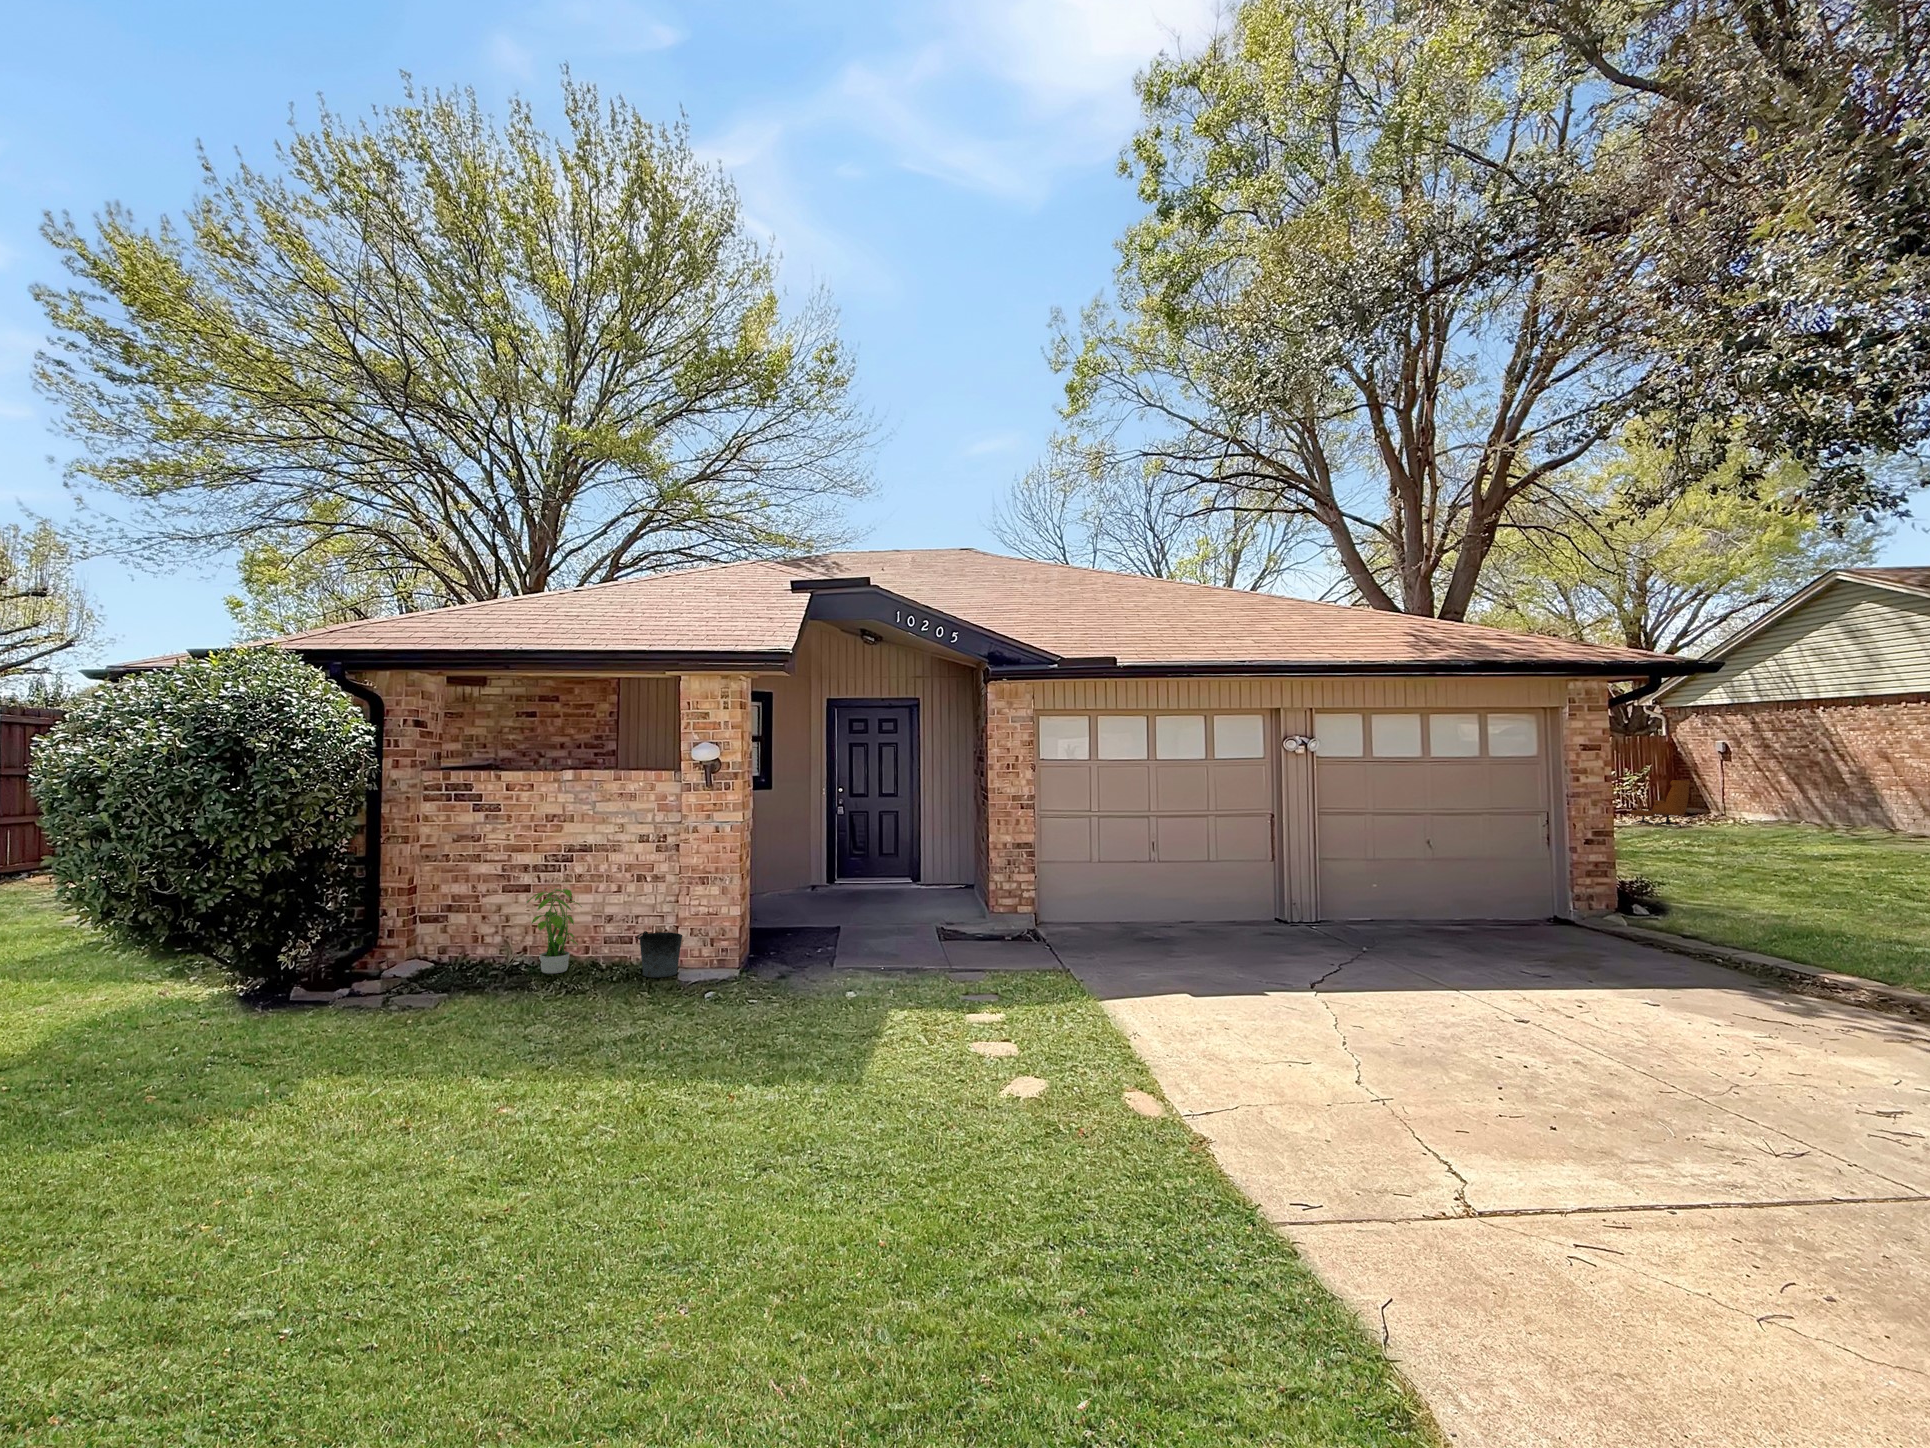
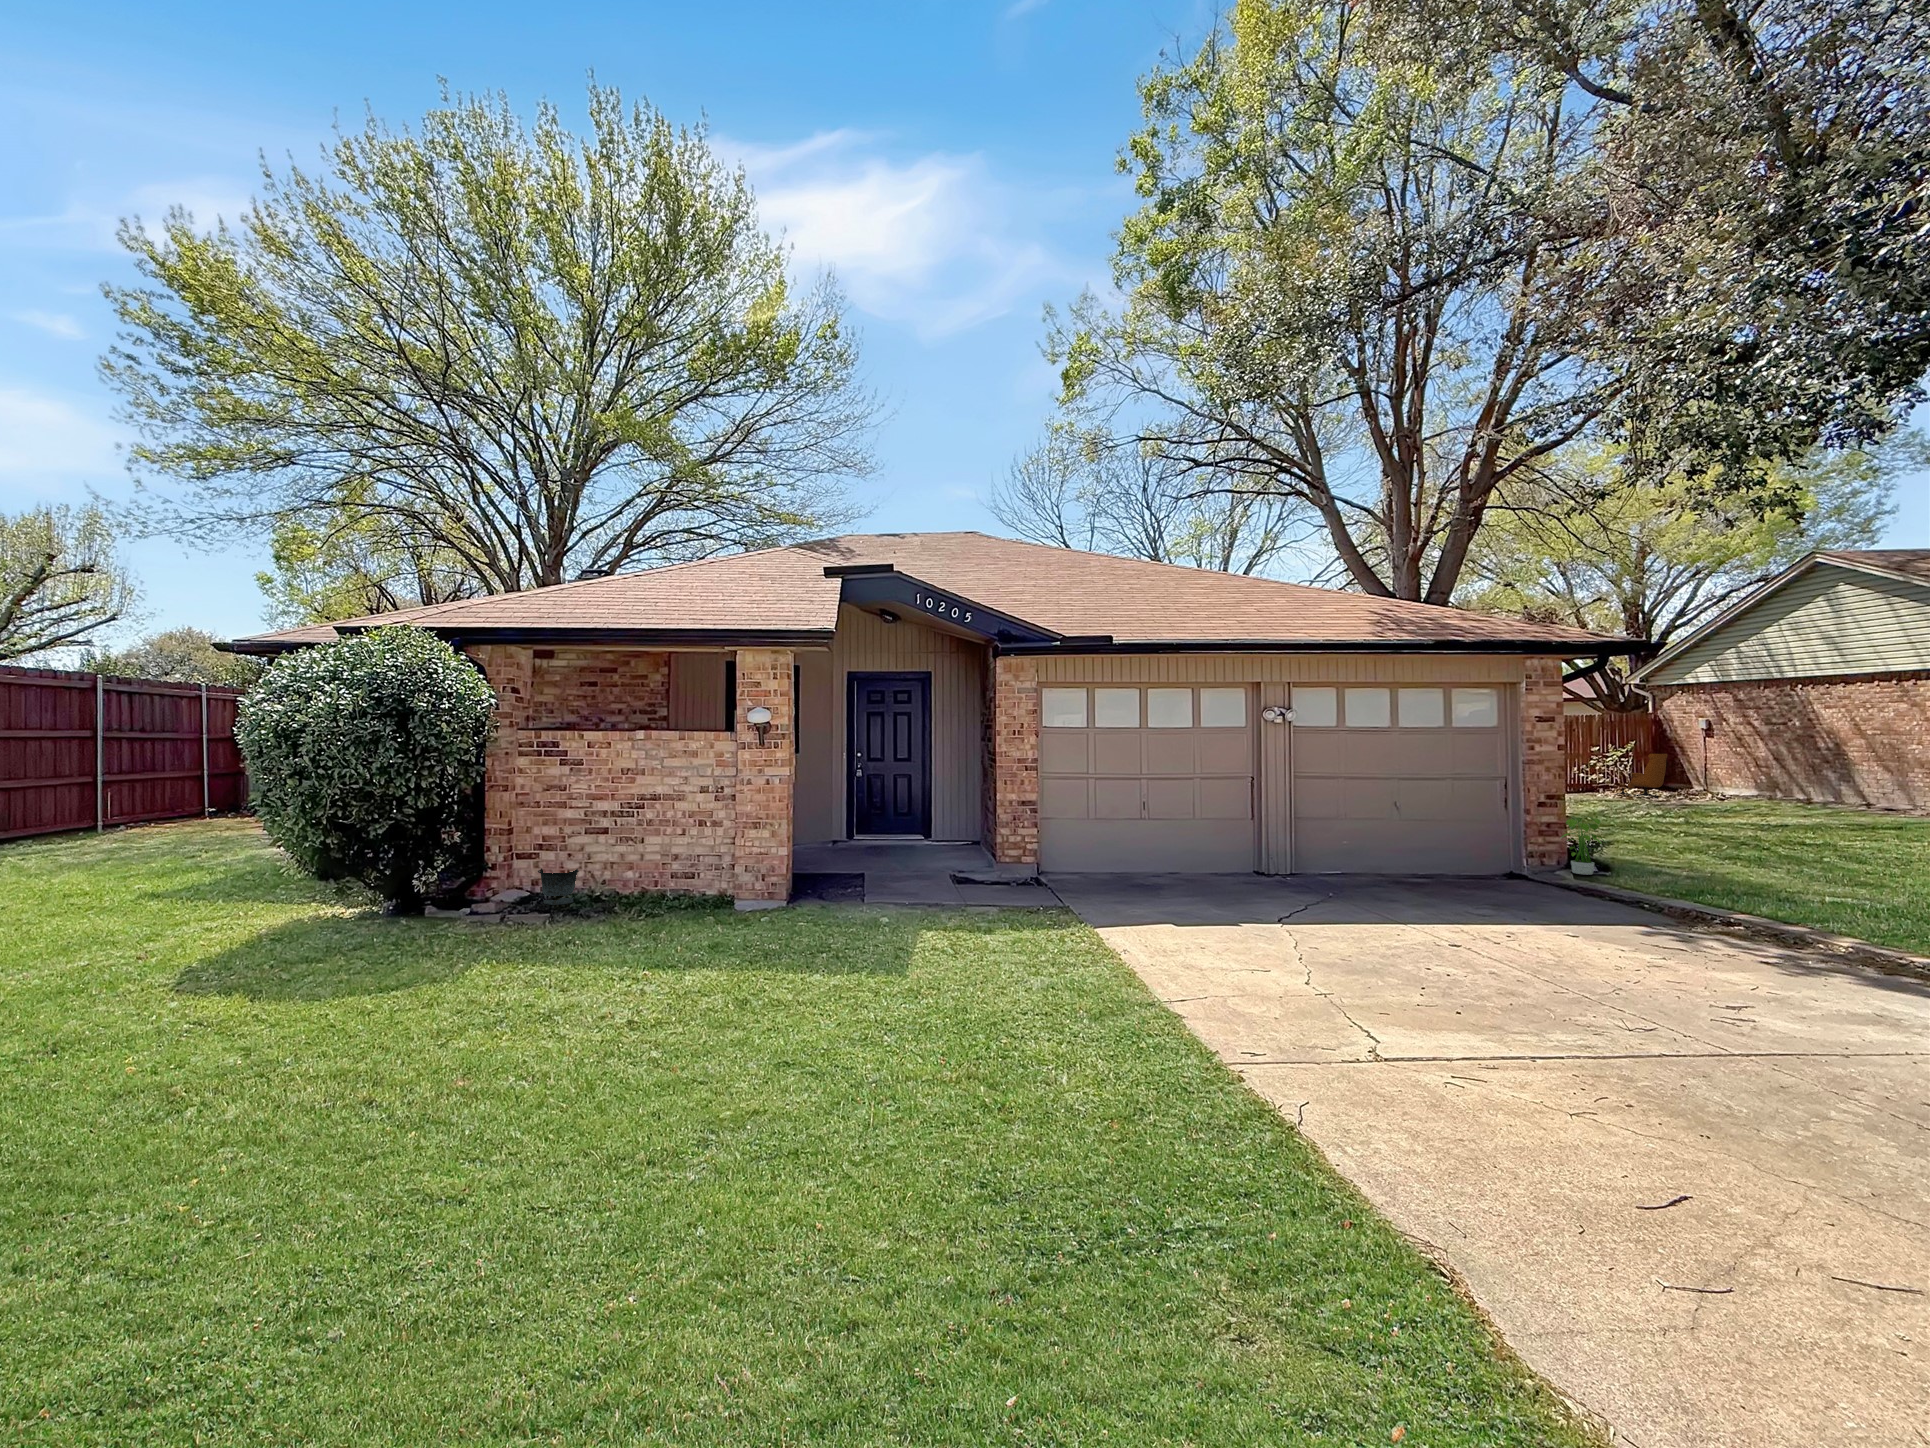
potted plant: present [526,889,582,974] -> present [1561,817,1605,875]
bucket: present [637,931,683,978] -> present [538,868,579,905]

